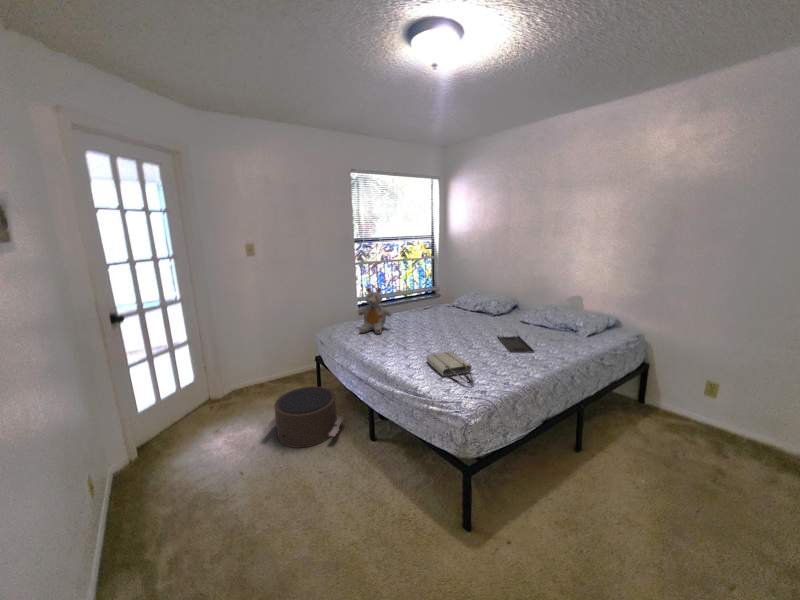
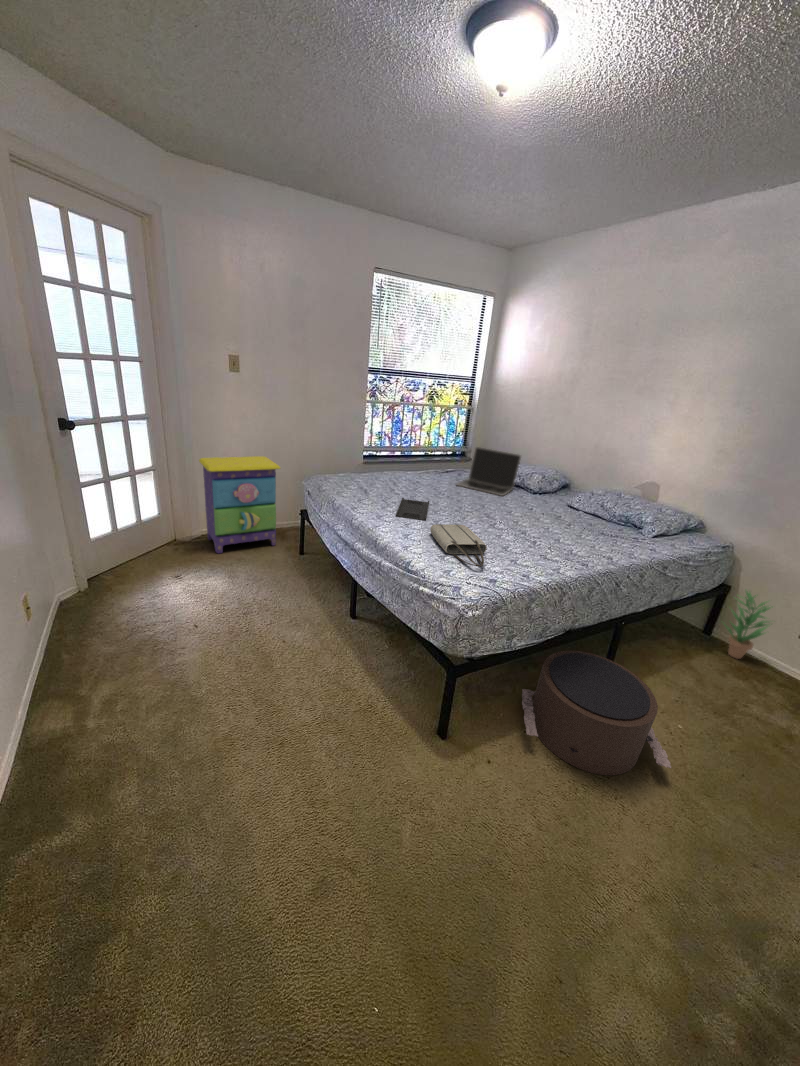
laptop: none [434,287,479,322] -> present [457,447,521,496]
stuffed bear: present [358,288,392,334] -> none [355,430,400,492]
nightstand: none [233,318,300,402] -> present [199,456,280,553]
tray: present [497,336,534,353] -> present [396,498,429,521]
potted plant: none [651,365,689,420] -> present [724,591,770,659]
pouf: present [263,386,343,448] -> present [522,651,671,775]

